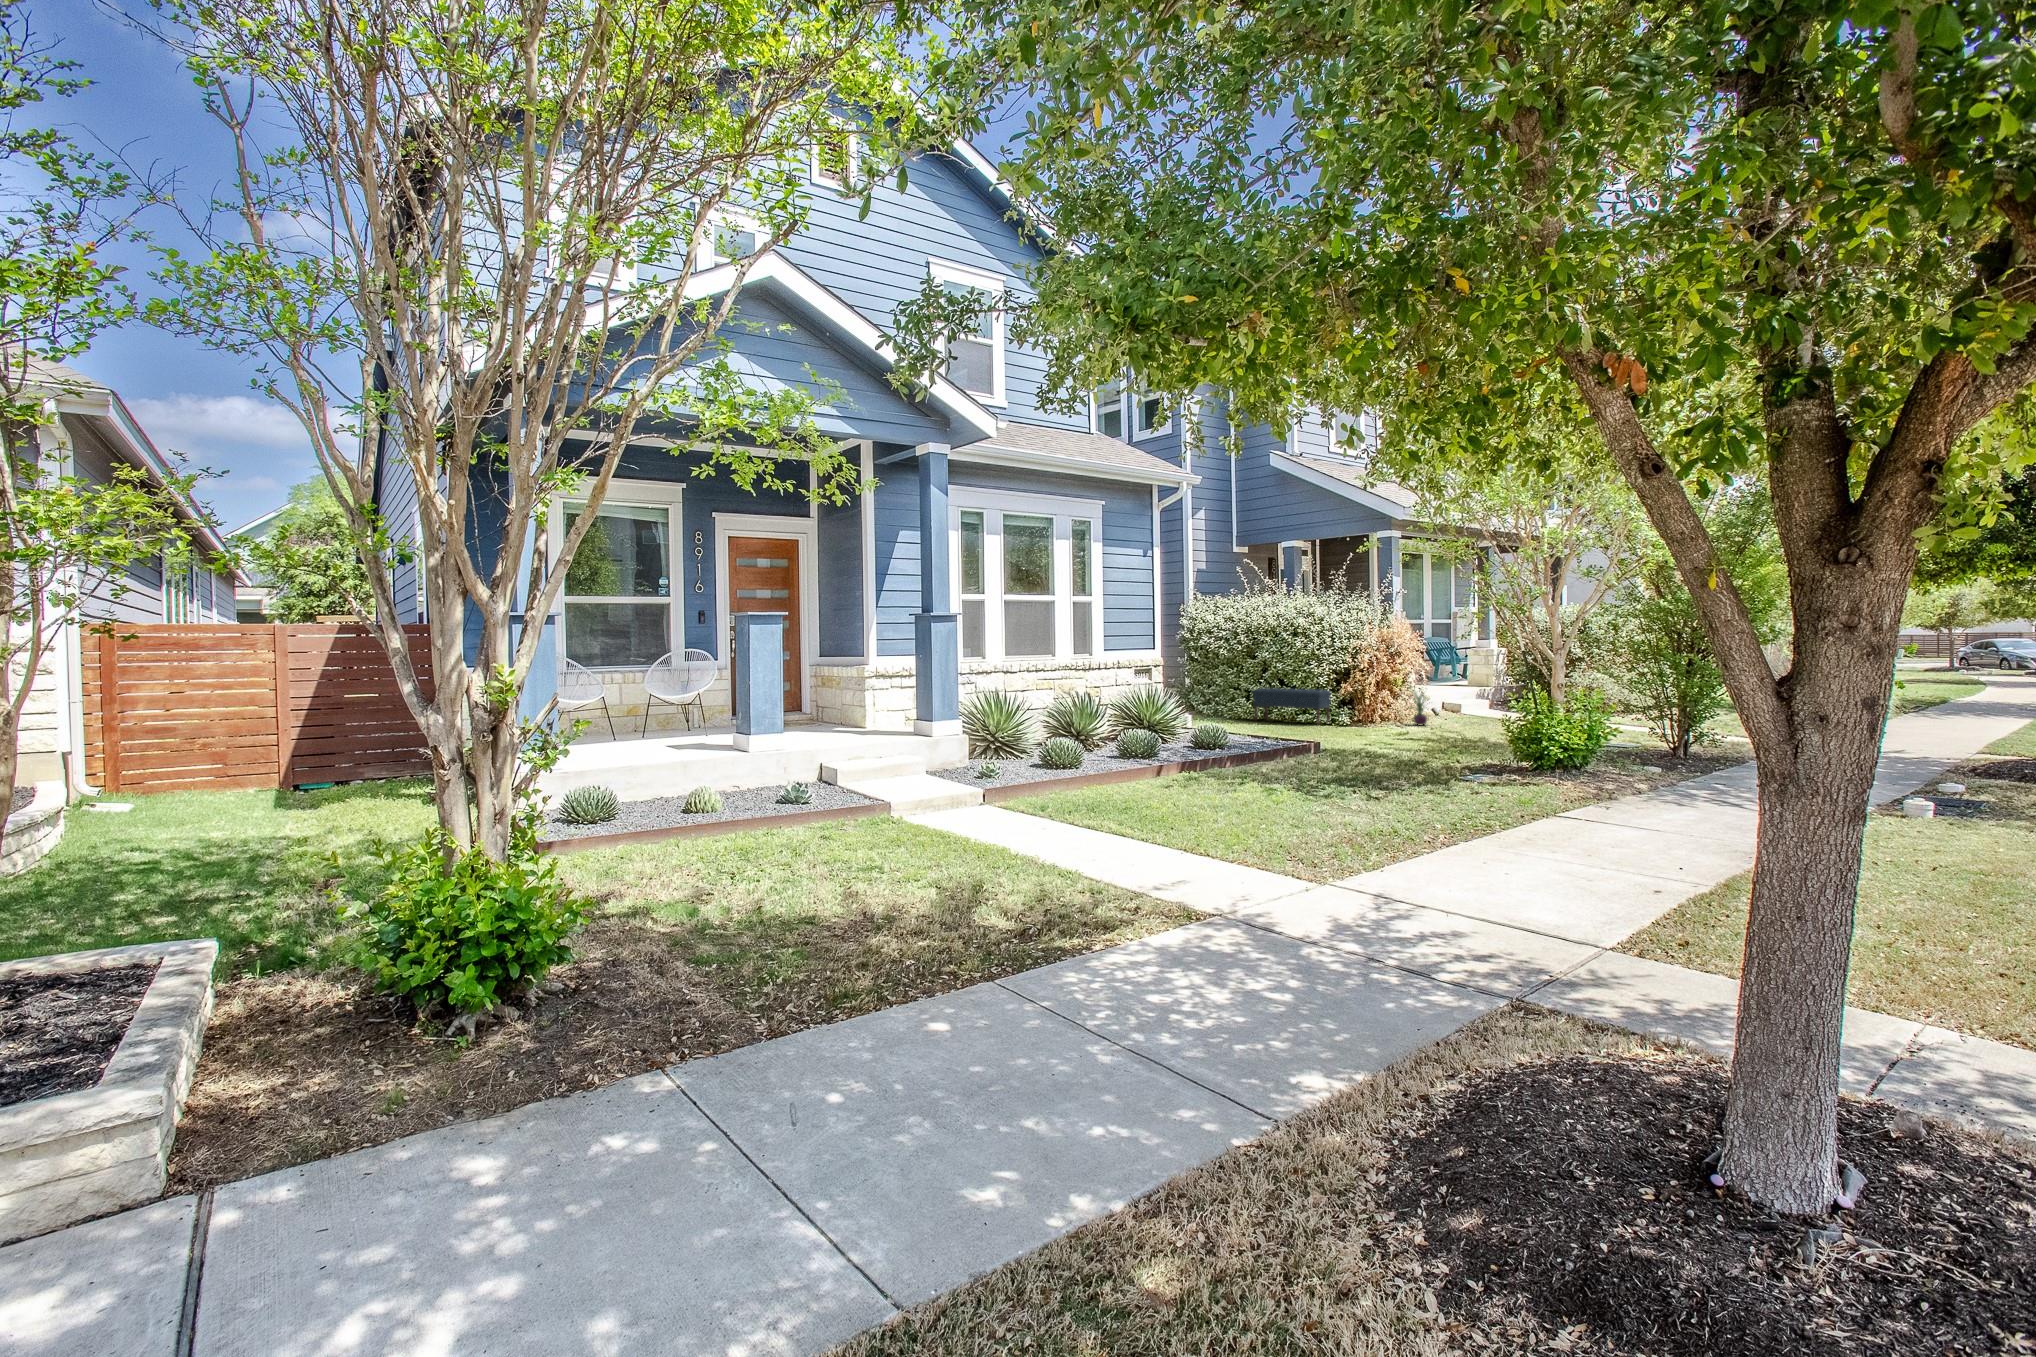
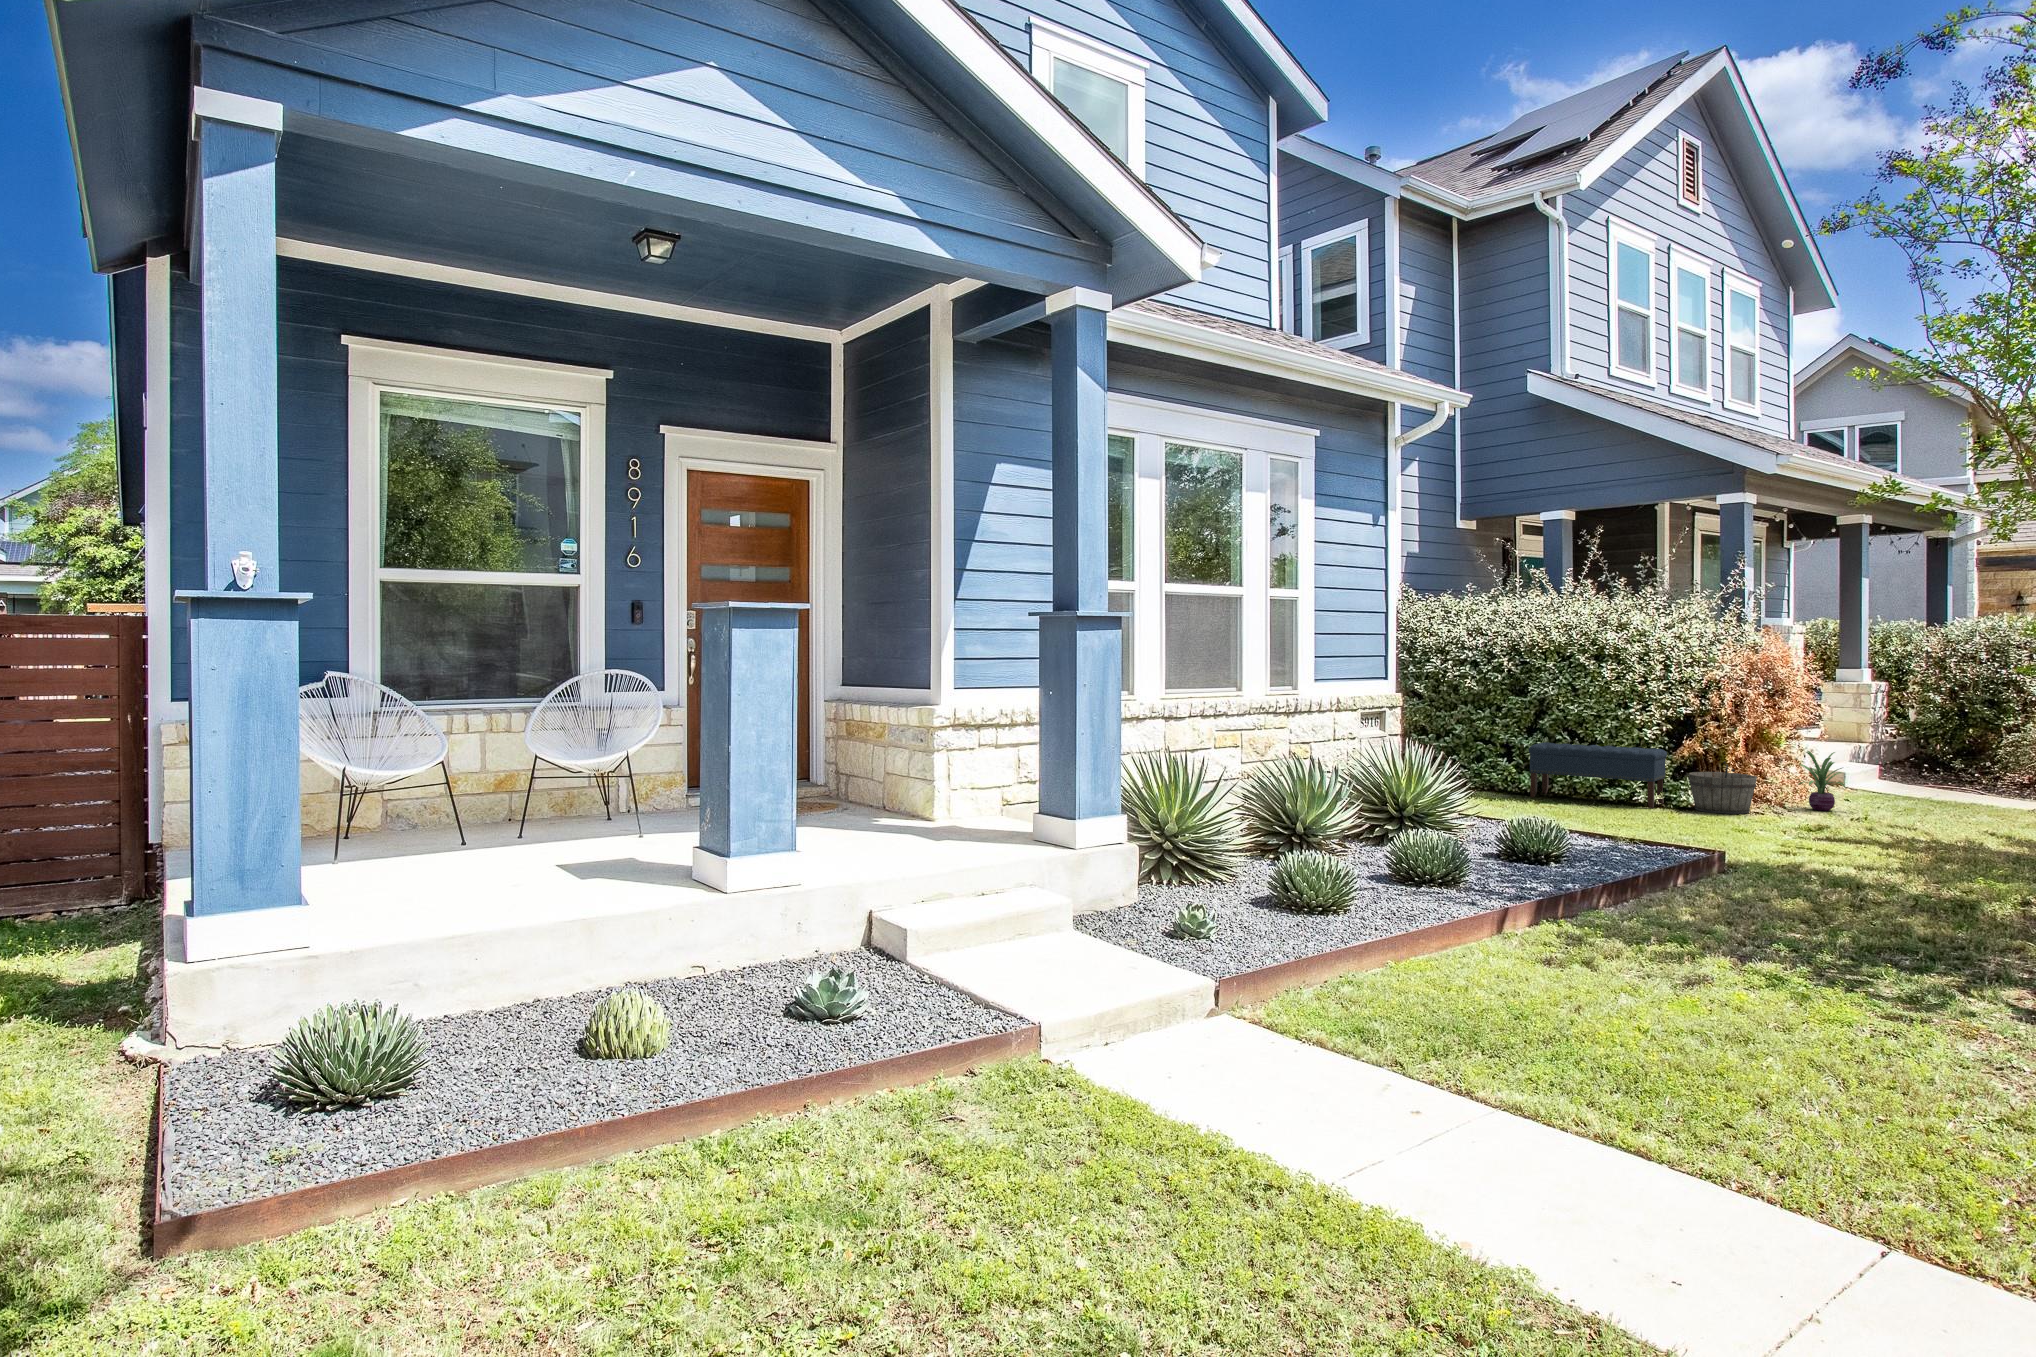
wooden bucket: none [1341,696,1378,727] -> present [1689,761,1757,814]

